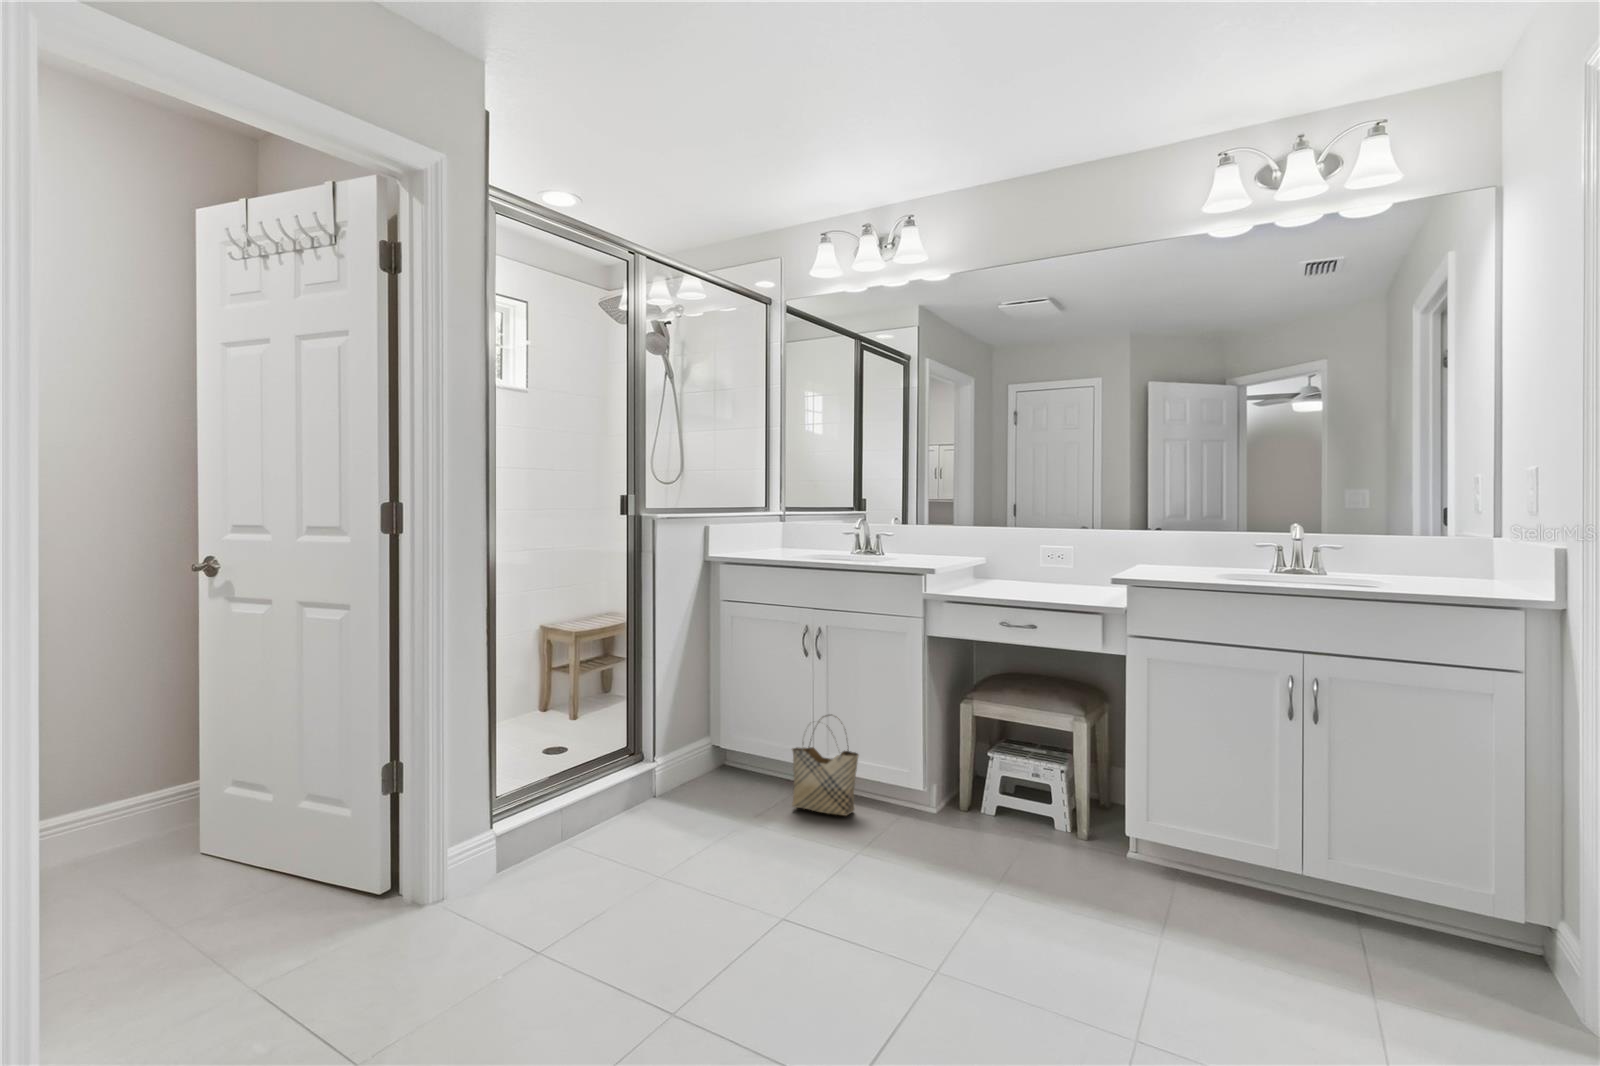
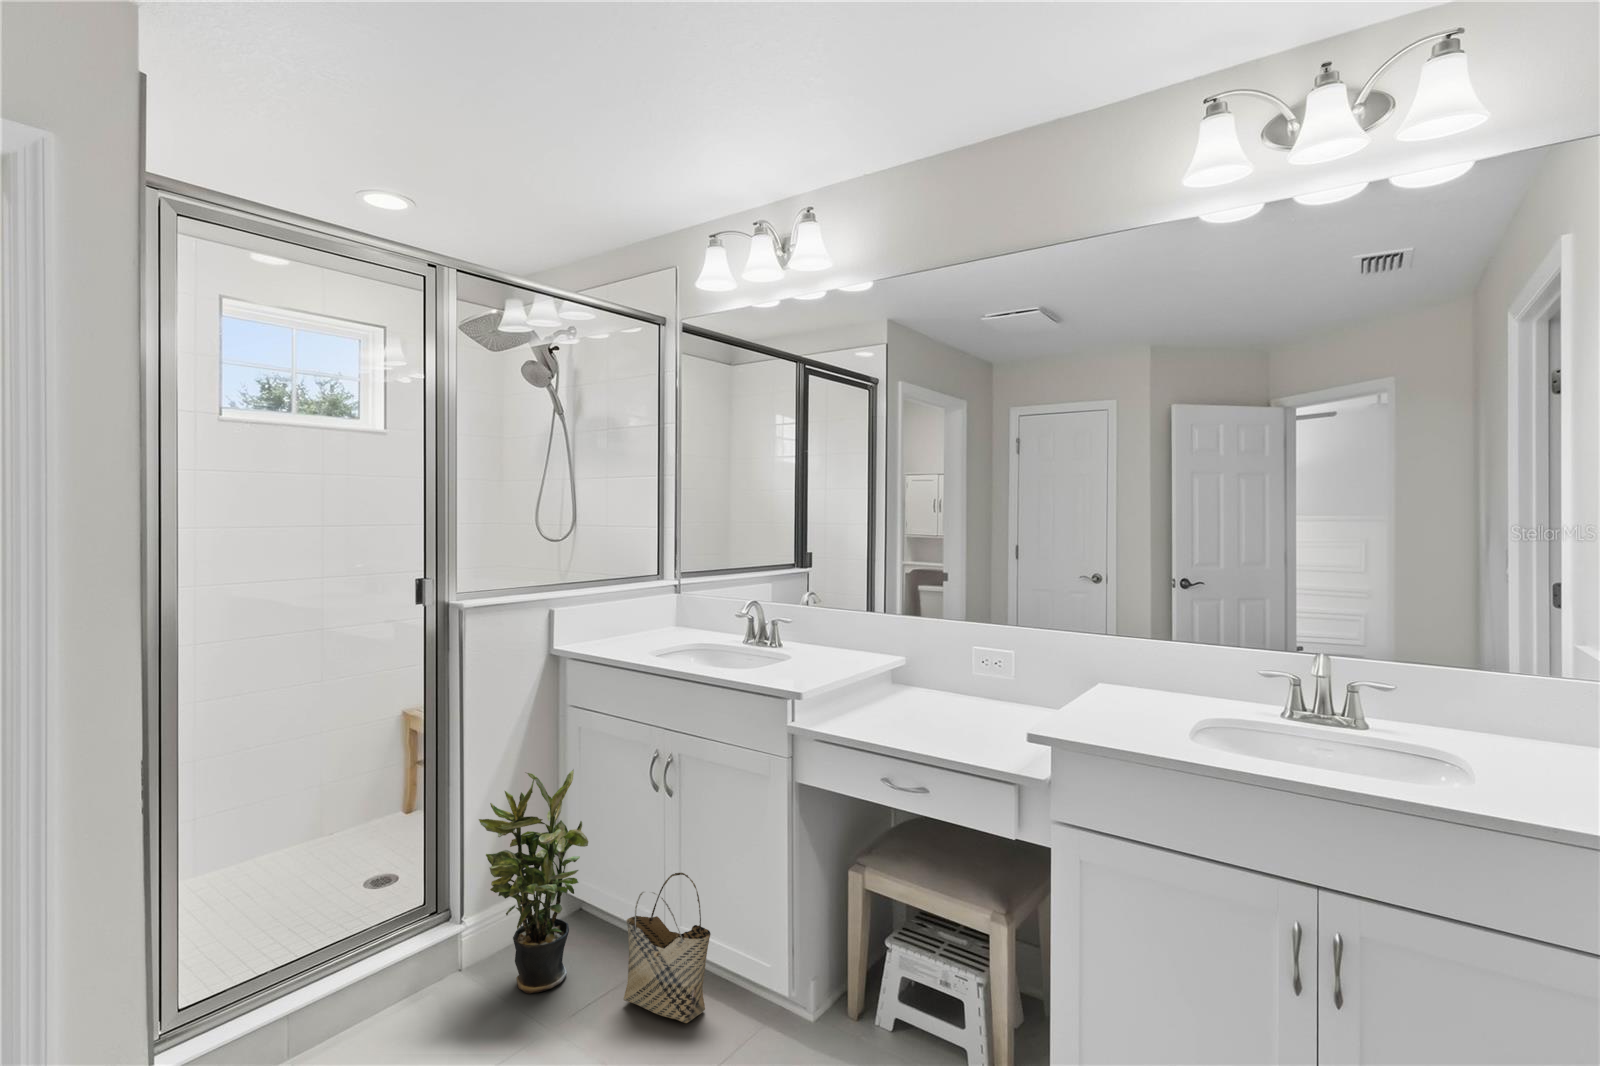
potted plant: none [678,643,754,808] -> present [479,770,588,994]

